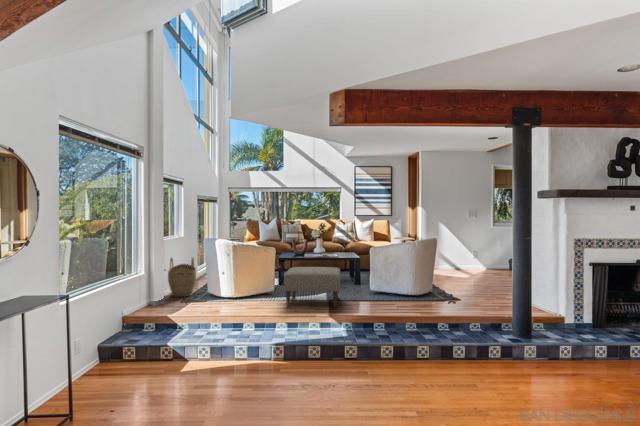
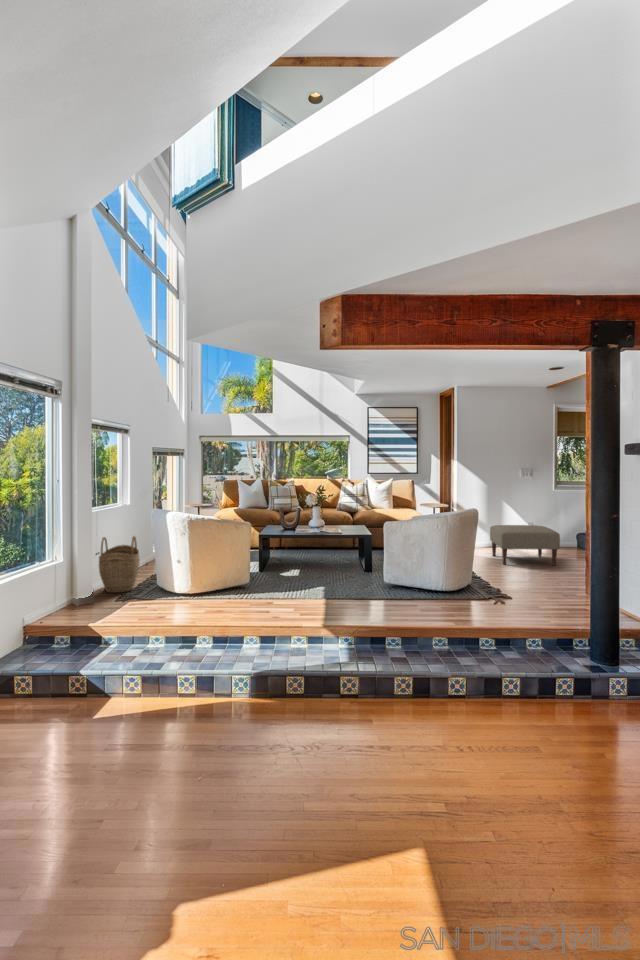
ottoman: present [284,267,340,307] -> present [490,525,560,566]

